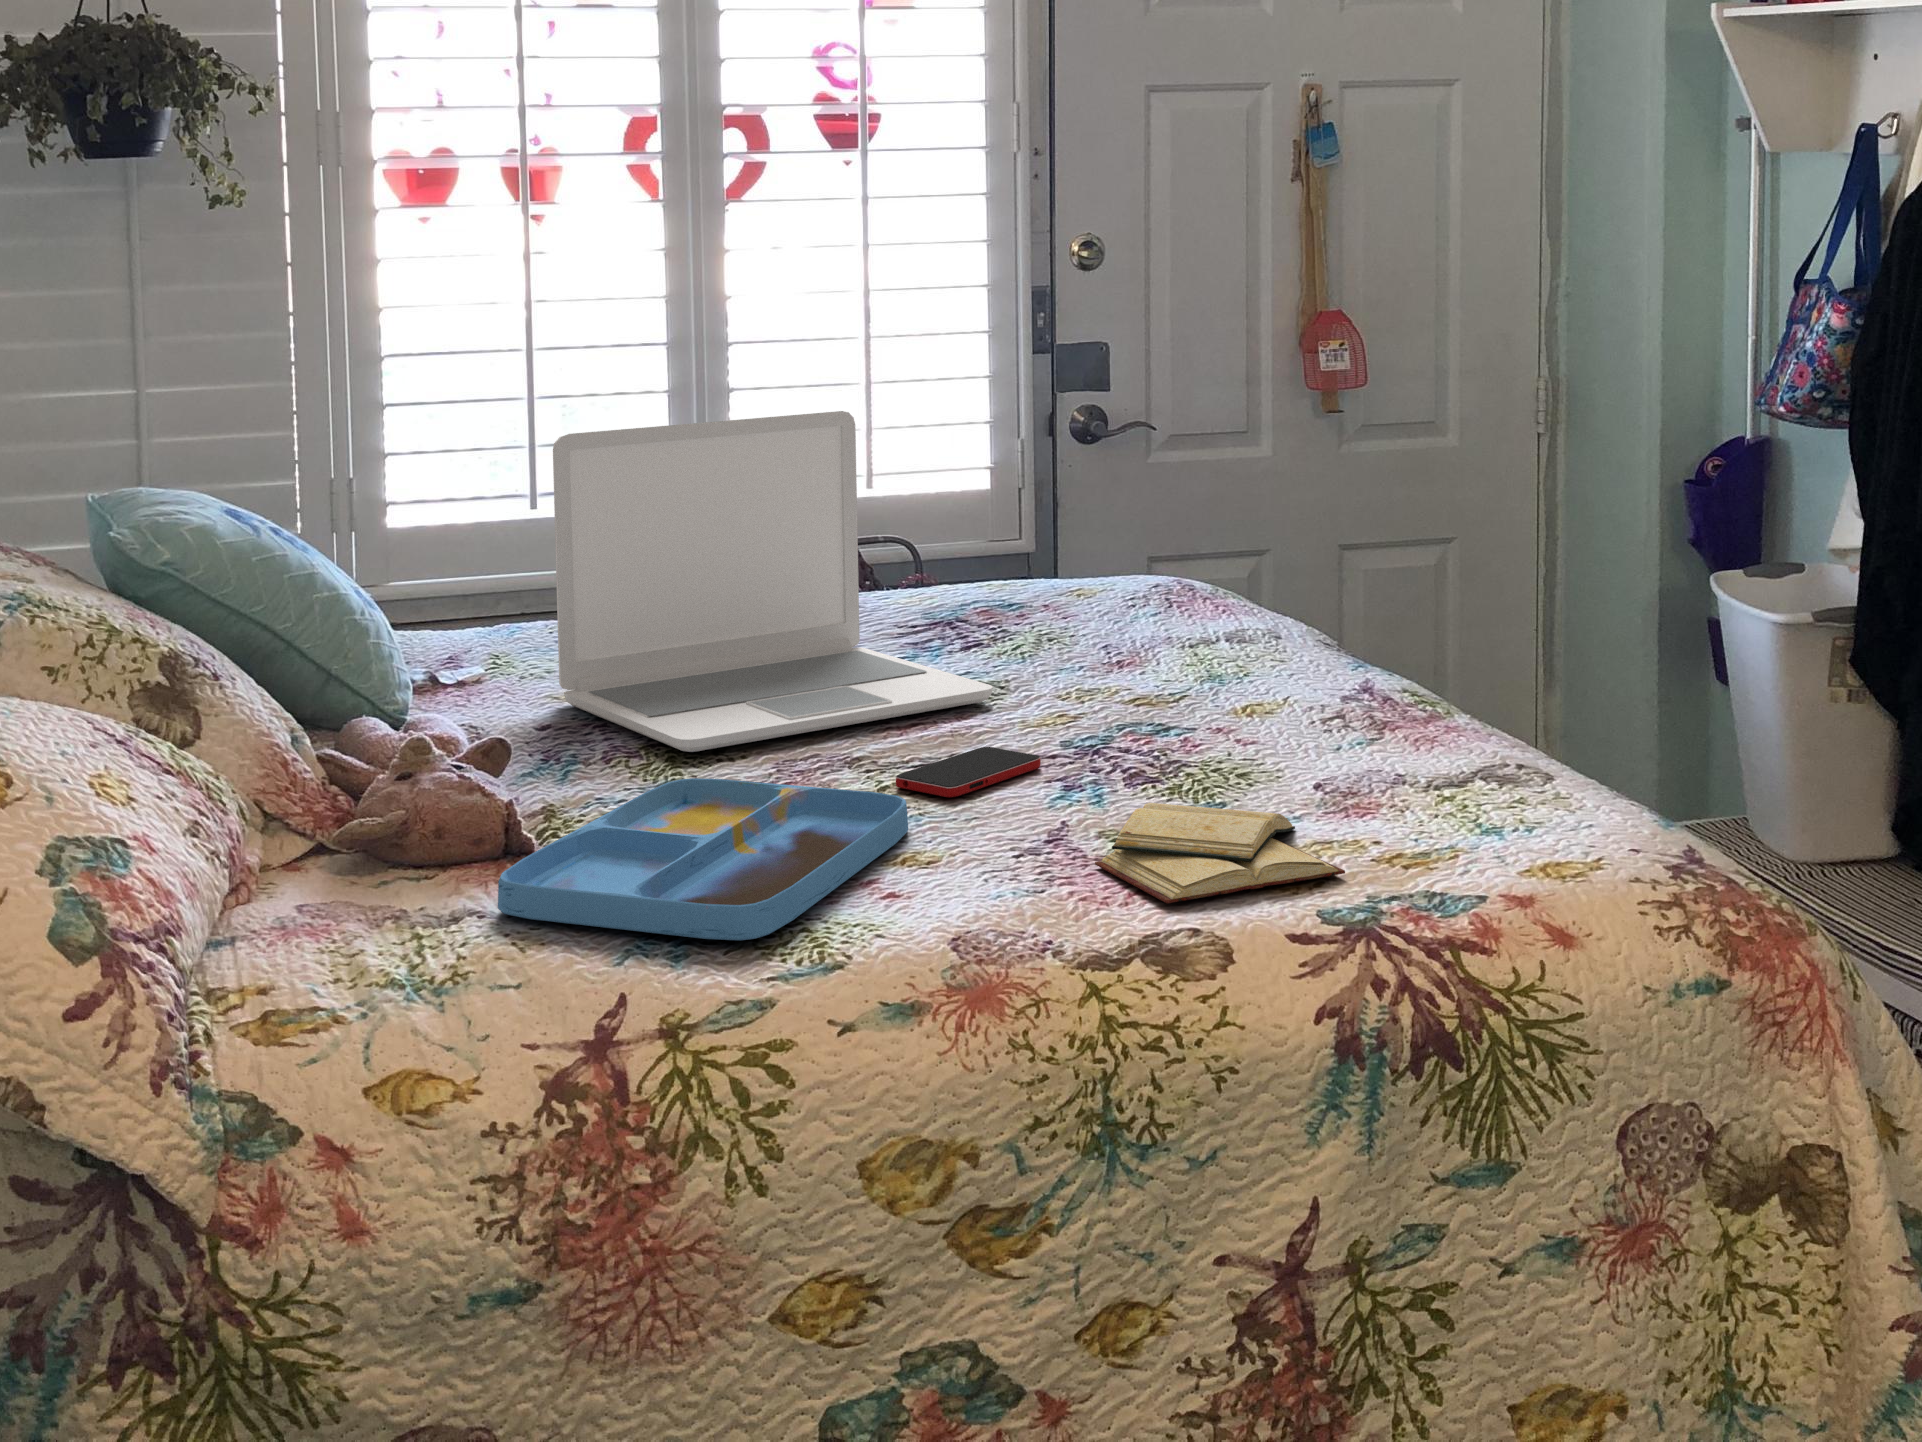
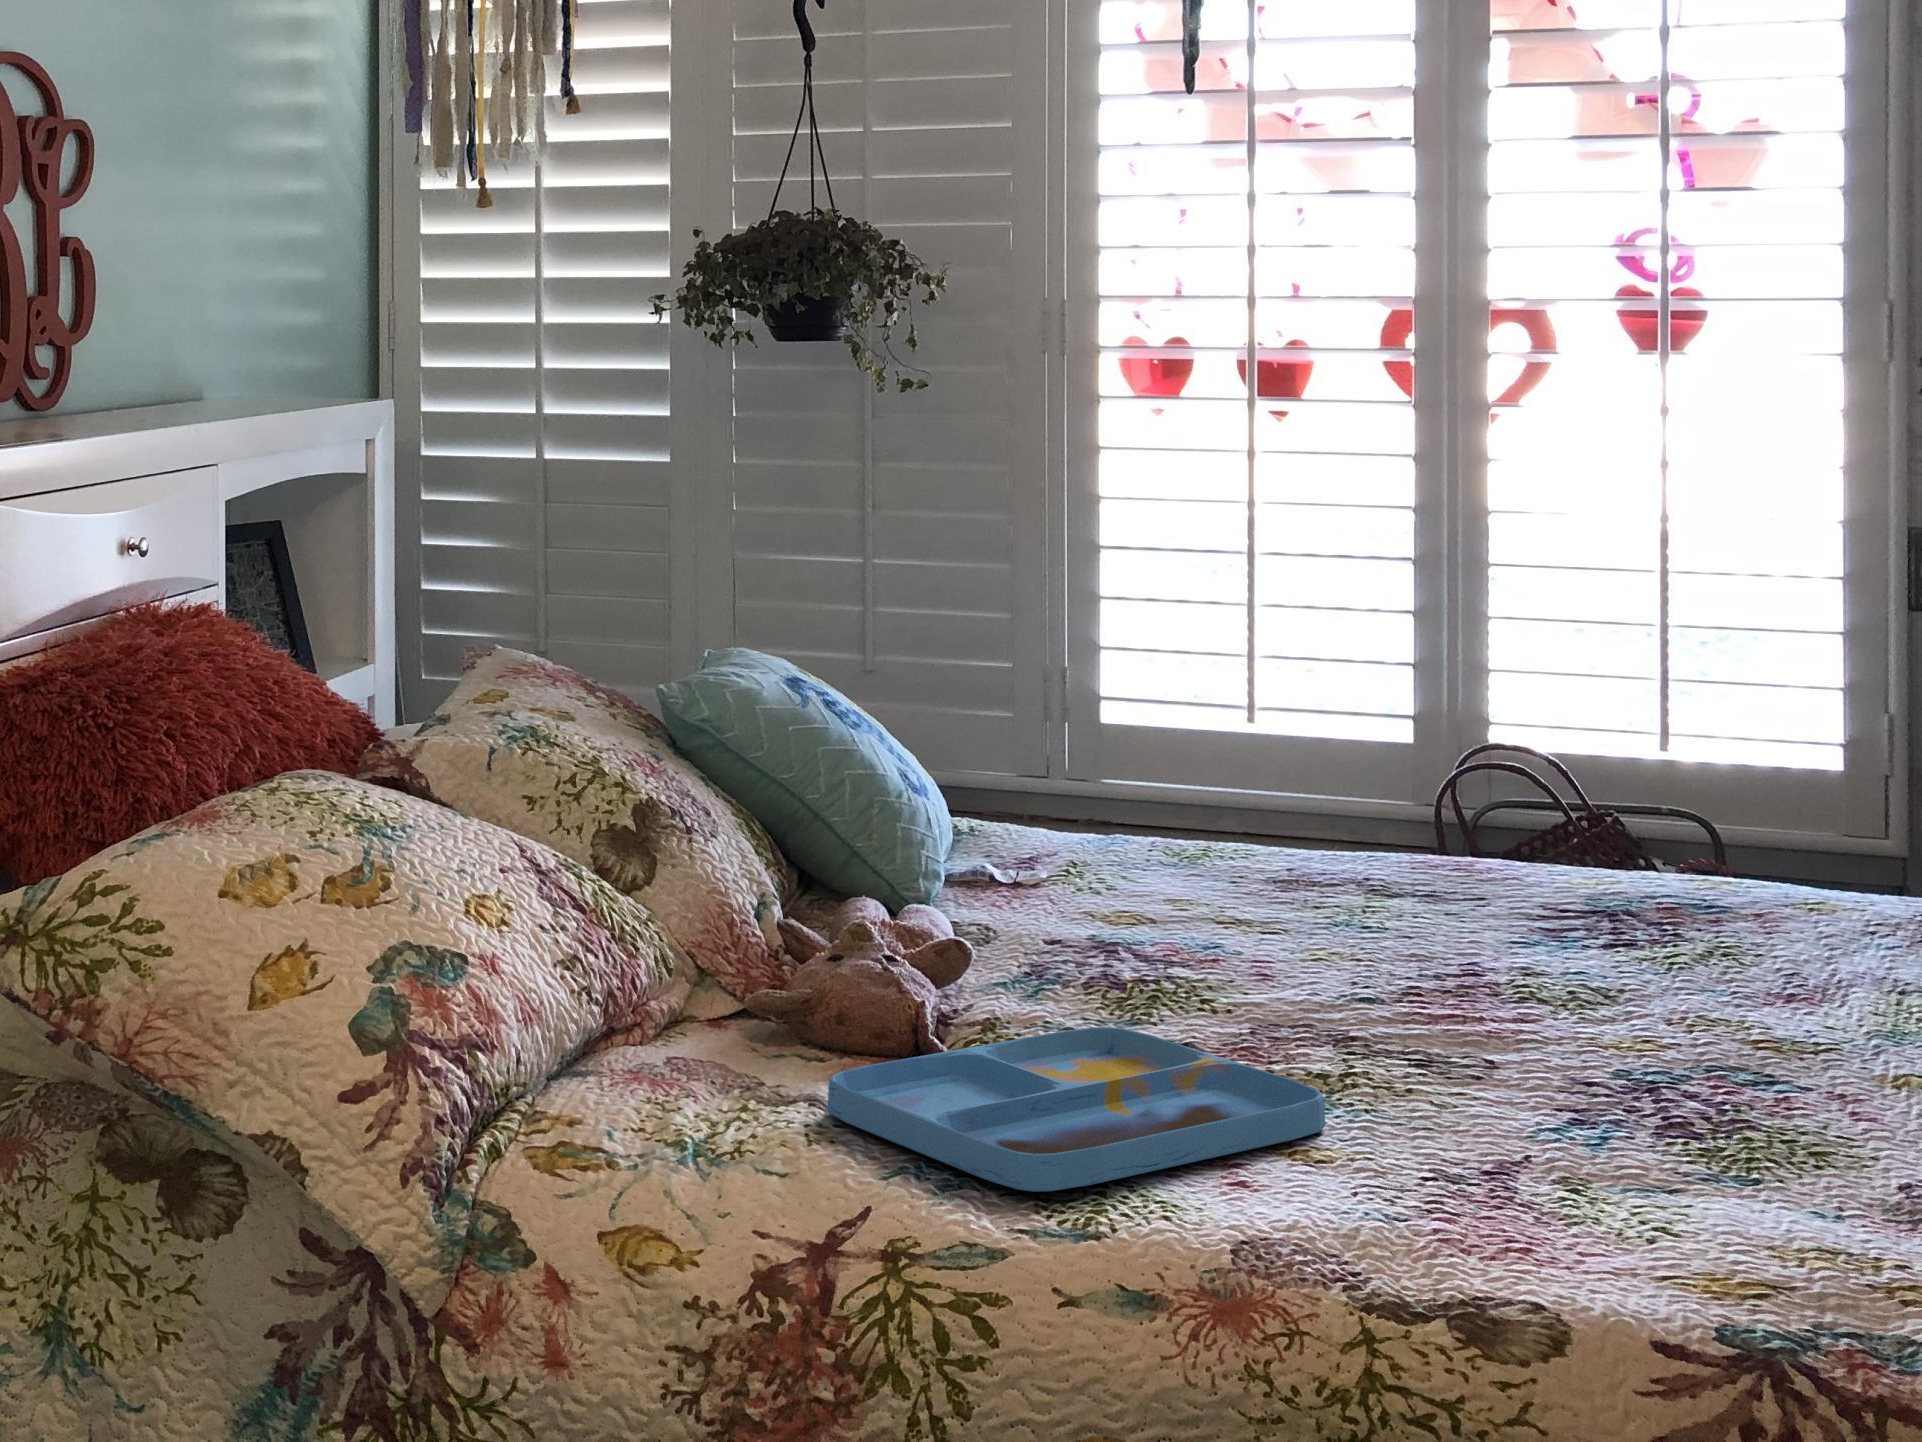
laptop: present [553,411,993,752] -> none [1094,651,1582,1020]
smartphone: present [896,747,1041,797] -> none [1360,1065,1560,1110]
diary: present [1095,803,1345,903] -> none [1500,1160,1814,1298]

